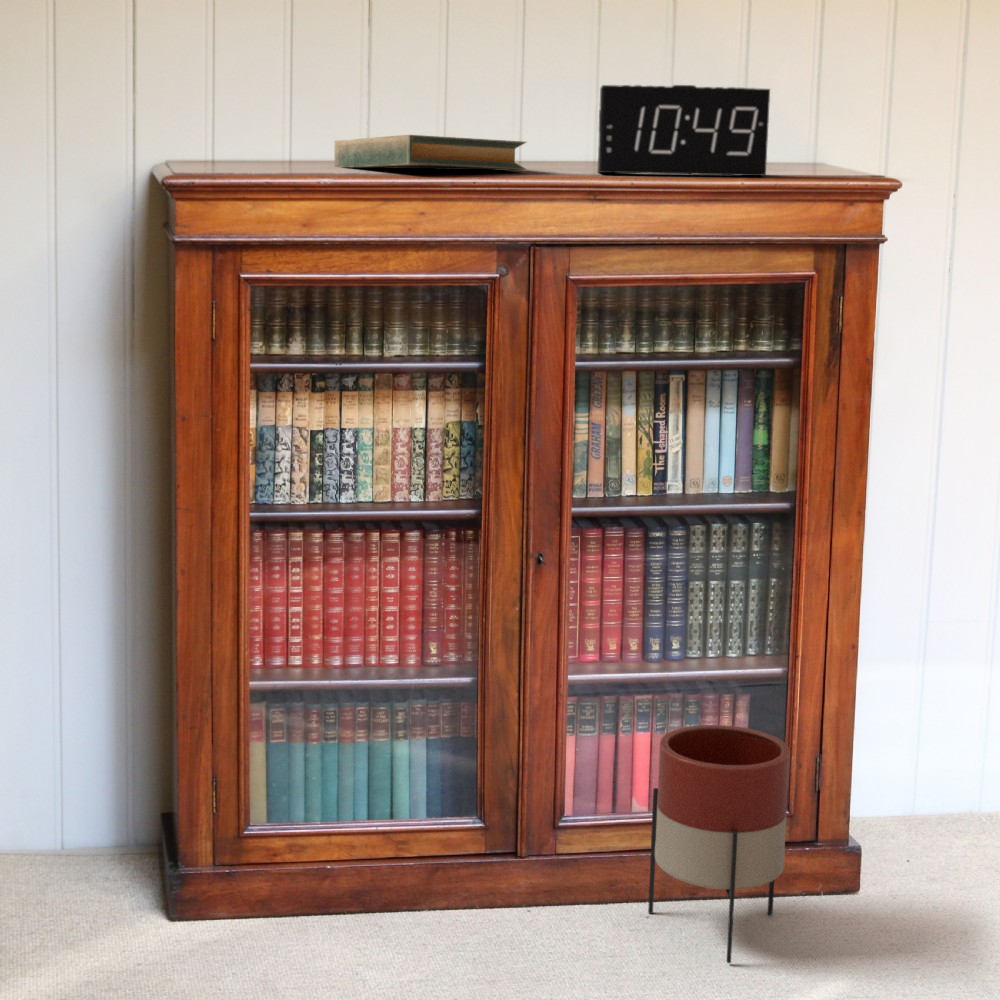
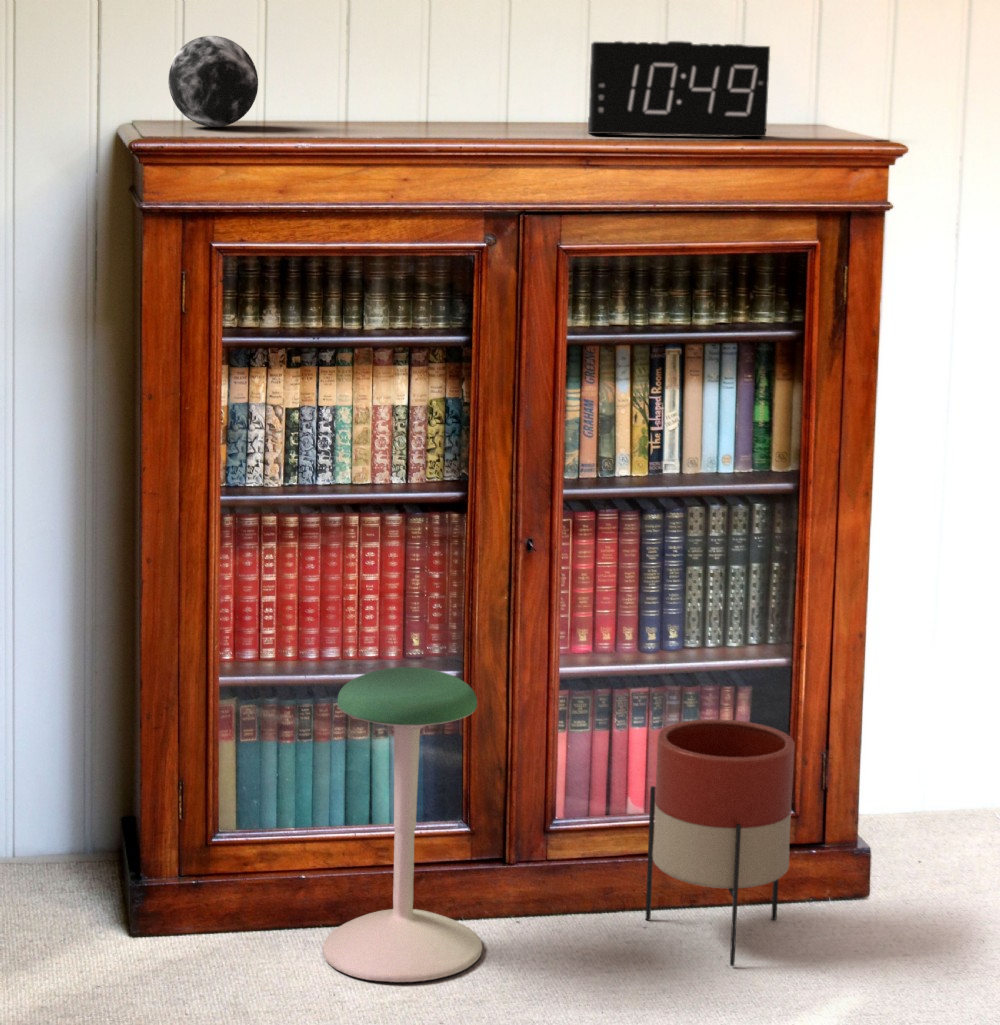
decorative orb: none [203,82,287,167] -> present [168,36,258,127]
hardback book: present [335,135,526,171] -> none [306,95,515,131]
stool: none [342,676,492,976] -> present [323,667,482,982]

